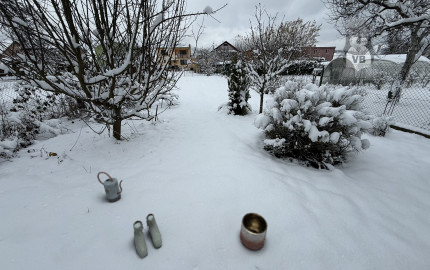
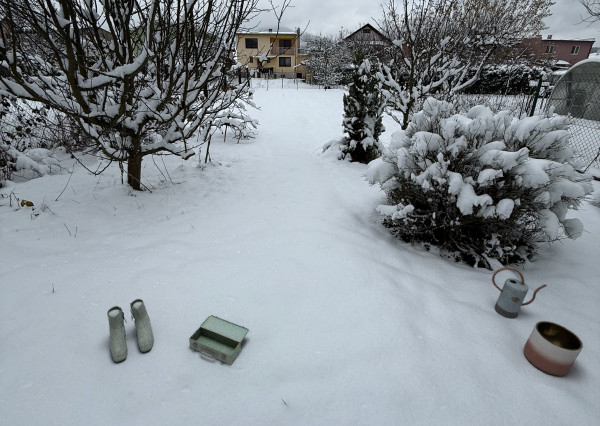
watering can: present [97,172,122,203] -> present [492,267,547,318]
planter: present [240,213,268,250] -> present [523,321,583,376]
toolbox: none [185,217,220,248] -> present [189,315,249,365]

